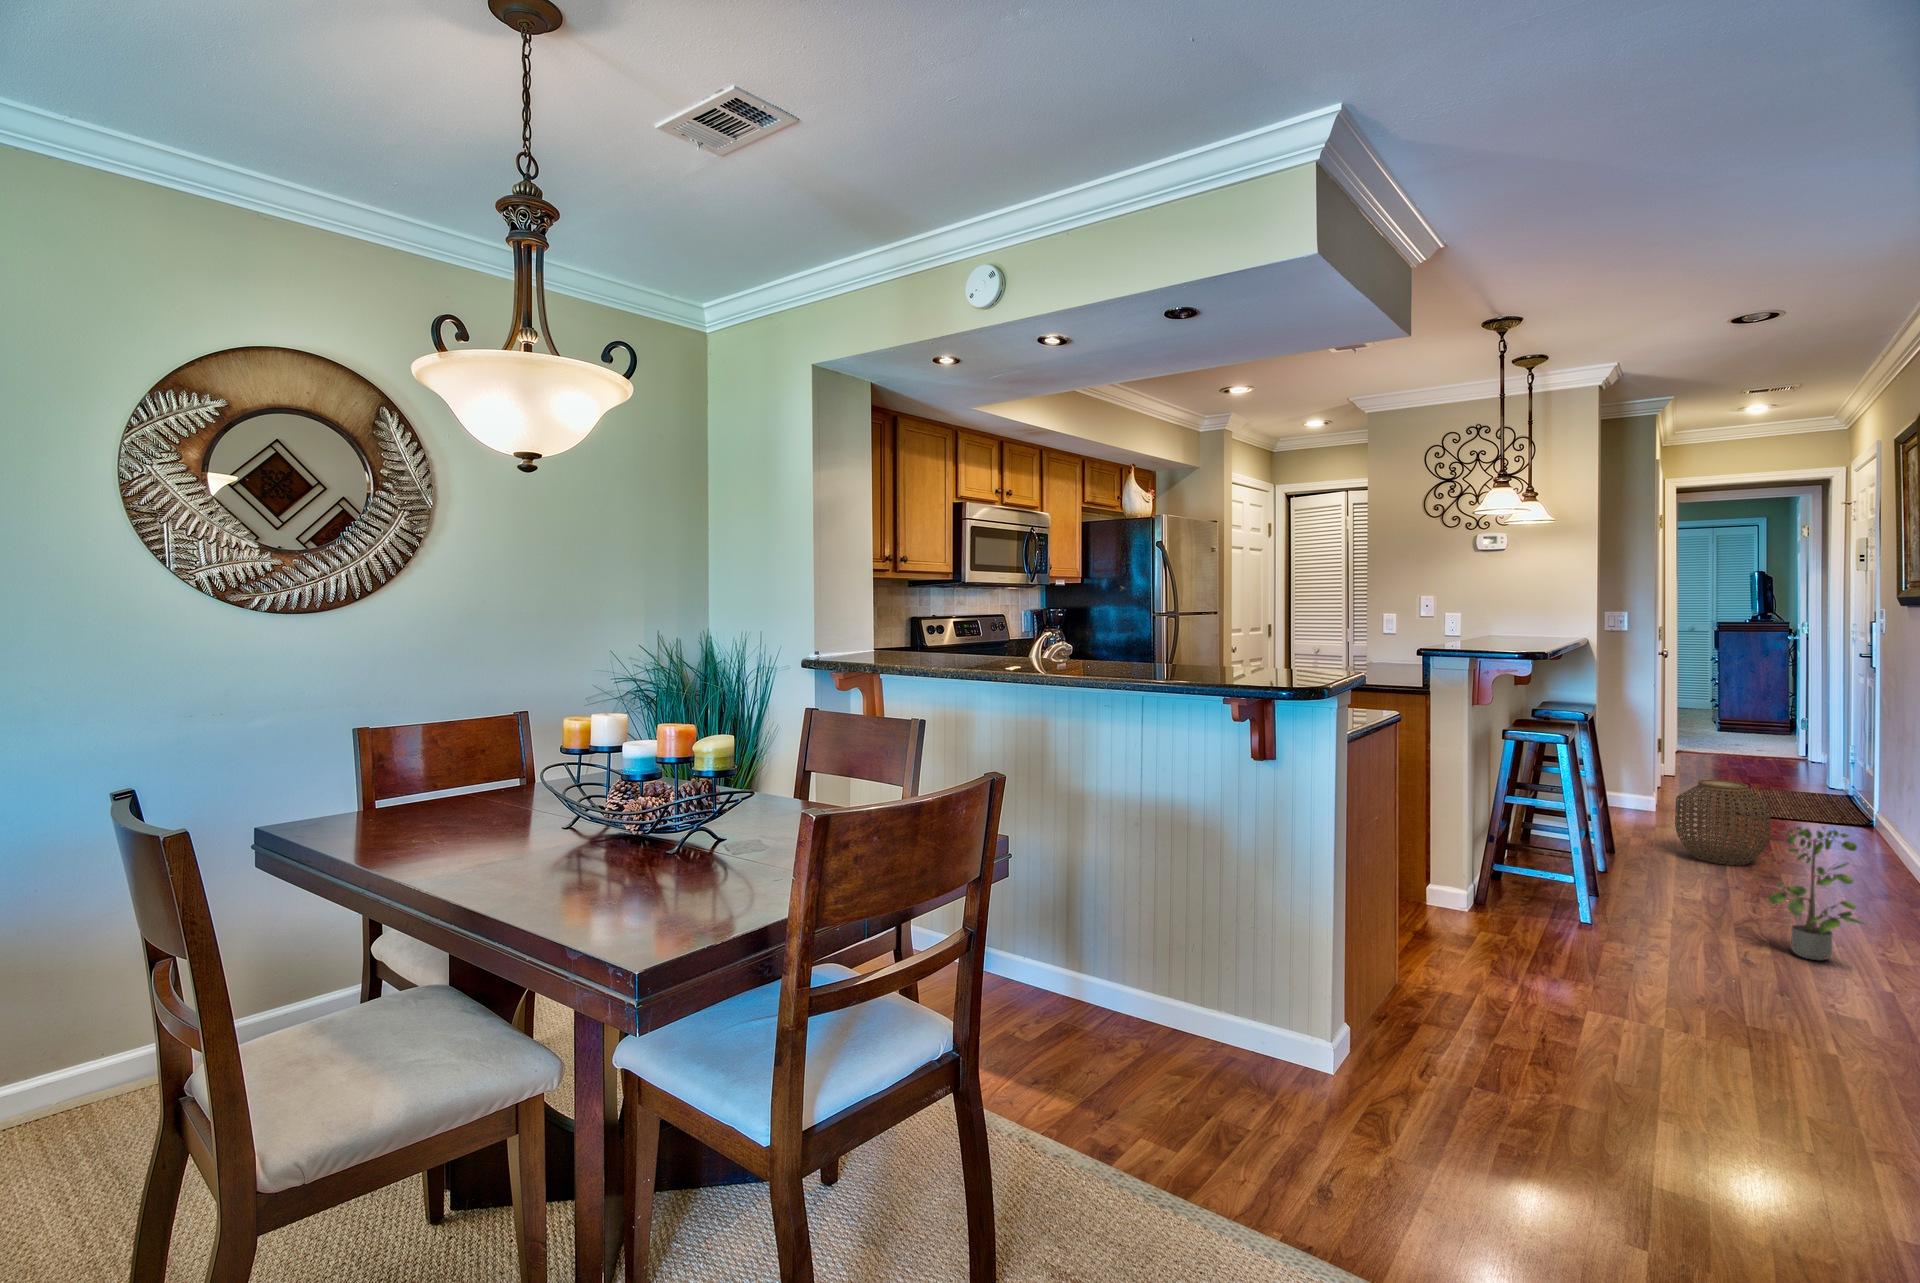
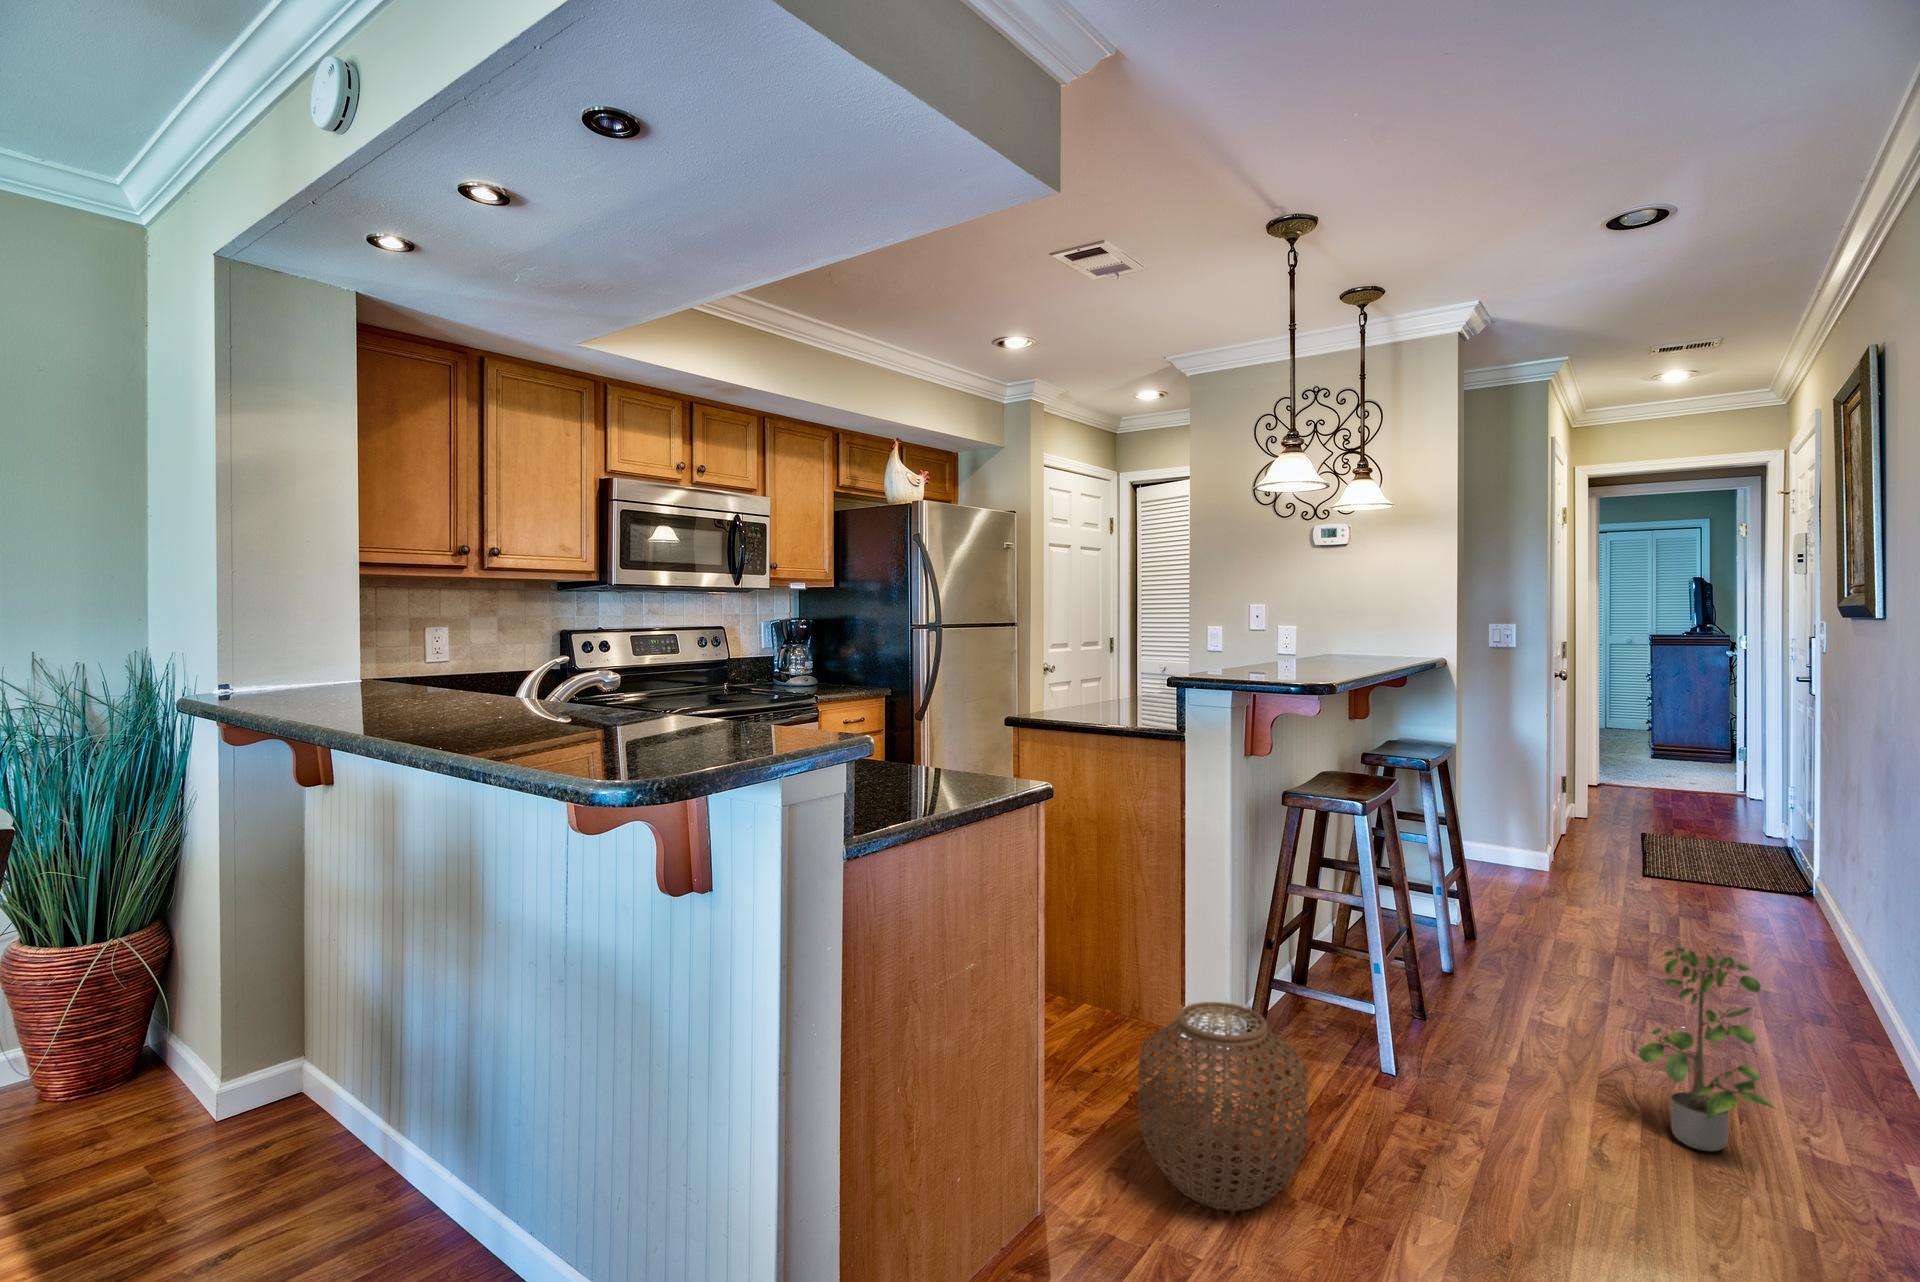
woven basket: present [1675,780,1770,865] -> present [1138,1002,1308,1210]

